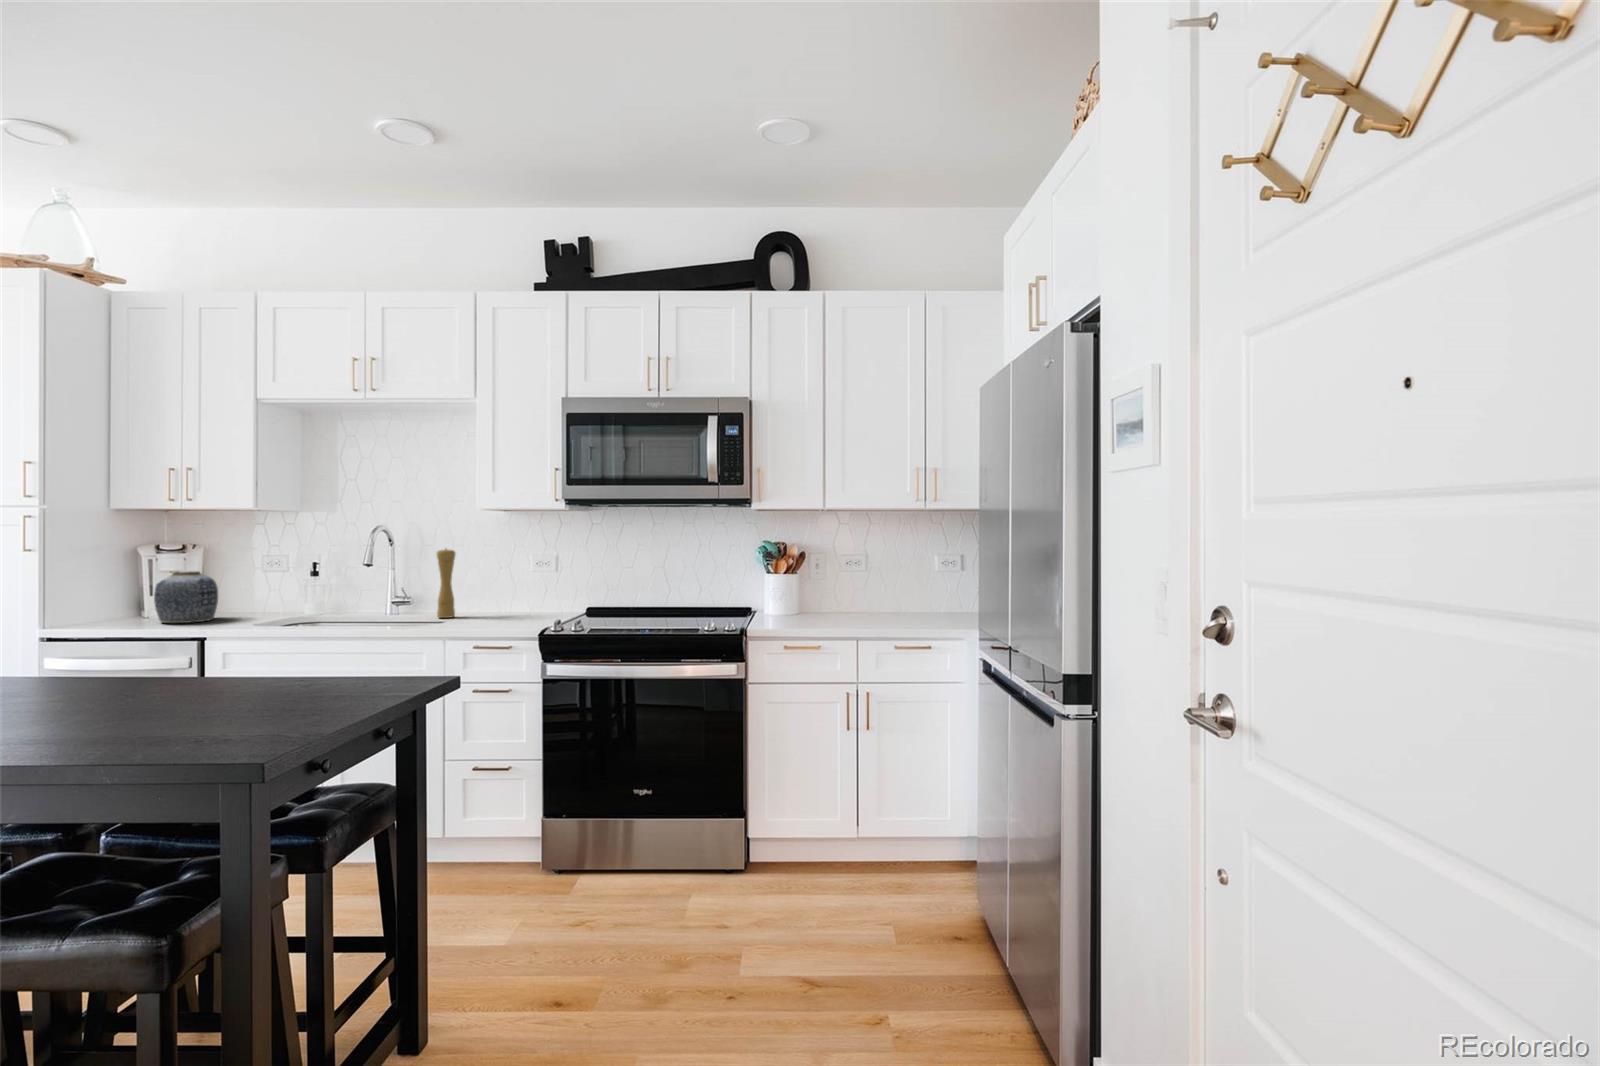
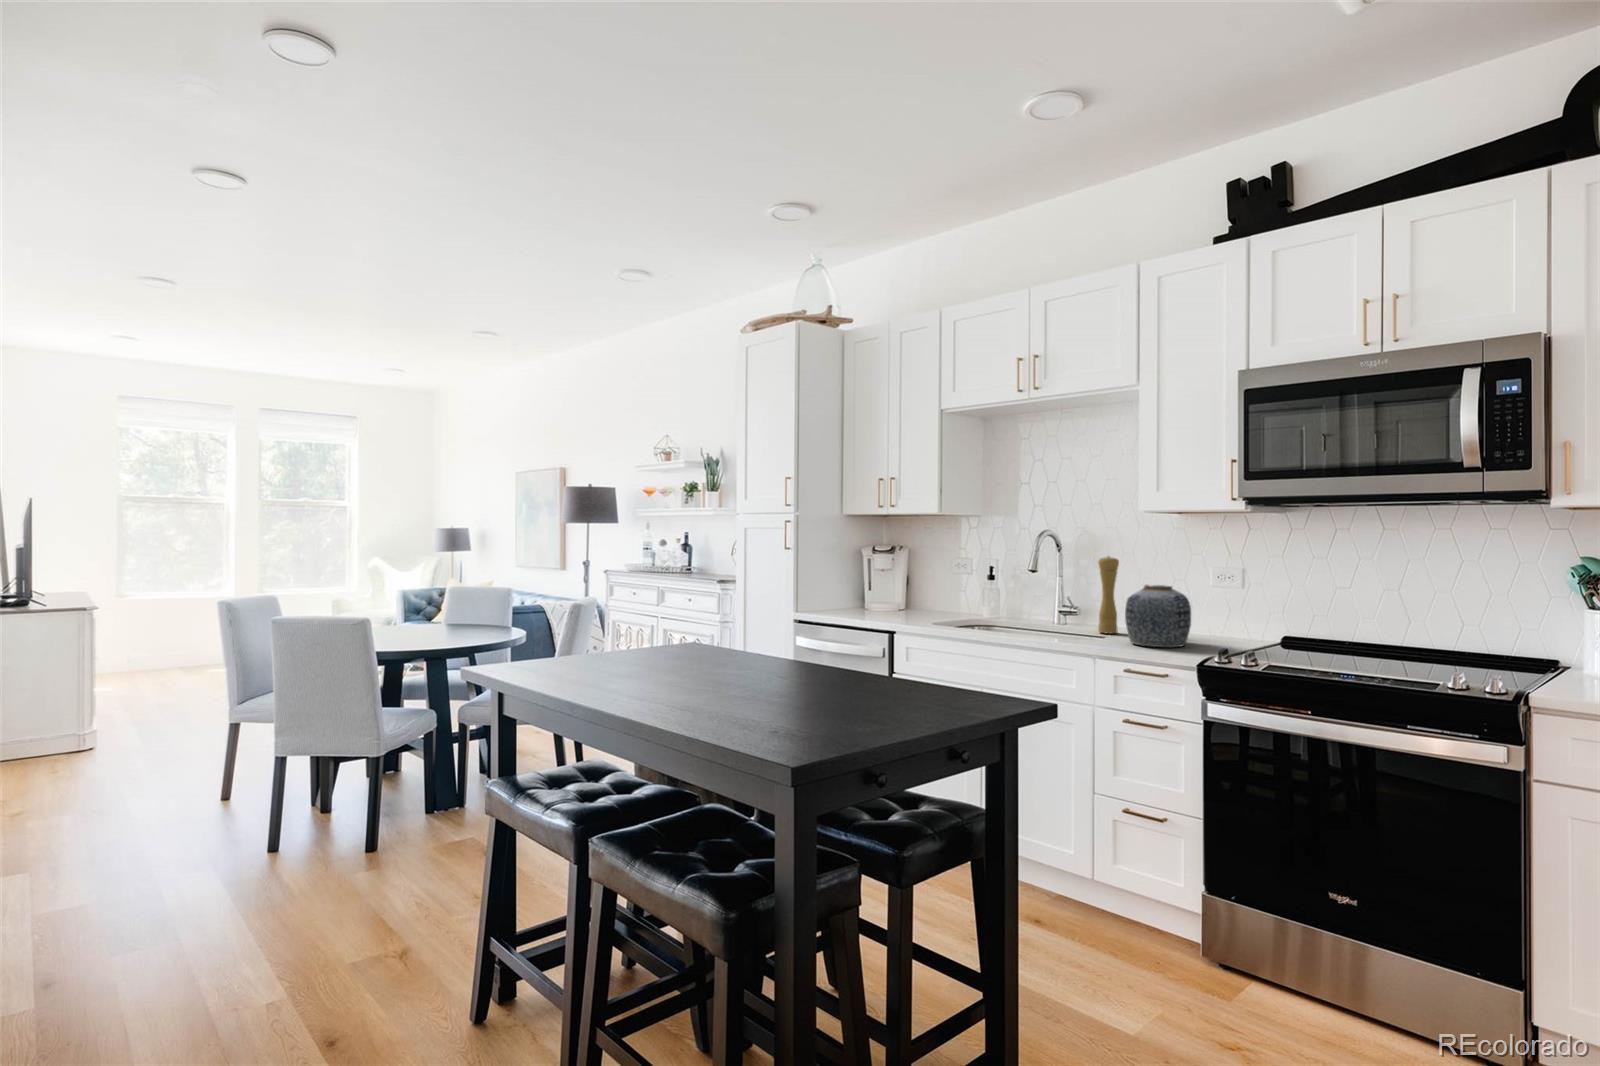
vase: present [154,571,218,623] -> present [1125,585,1191,647]

